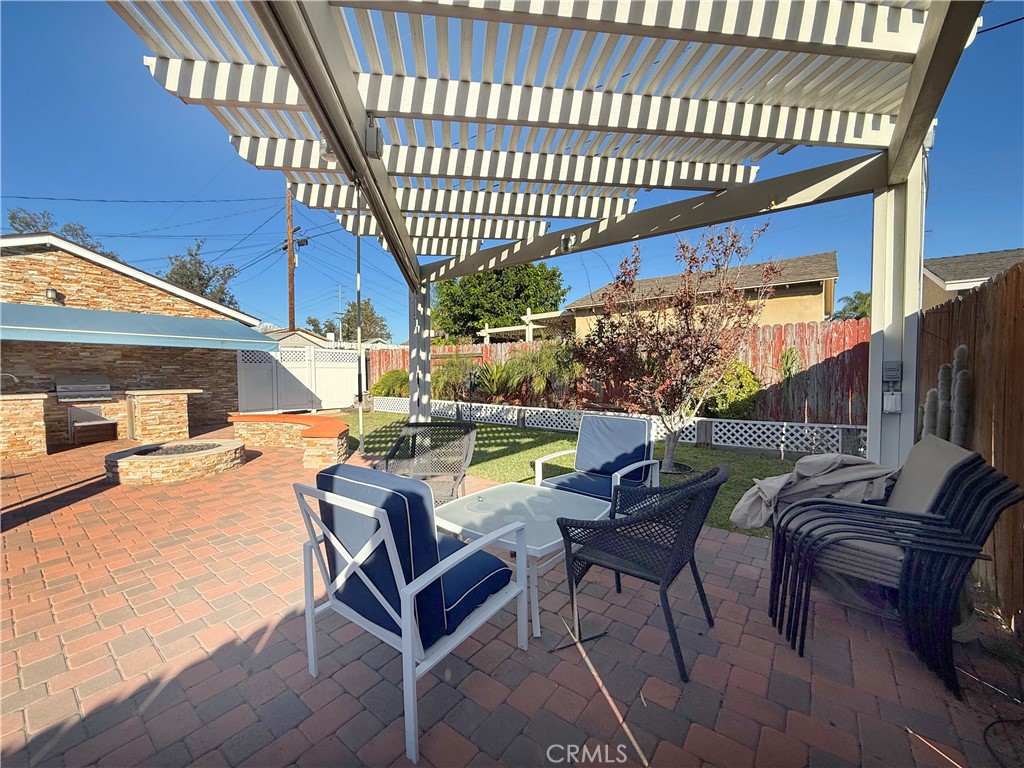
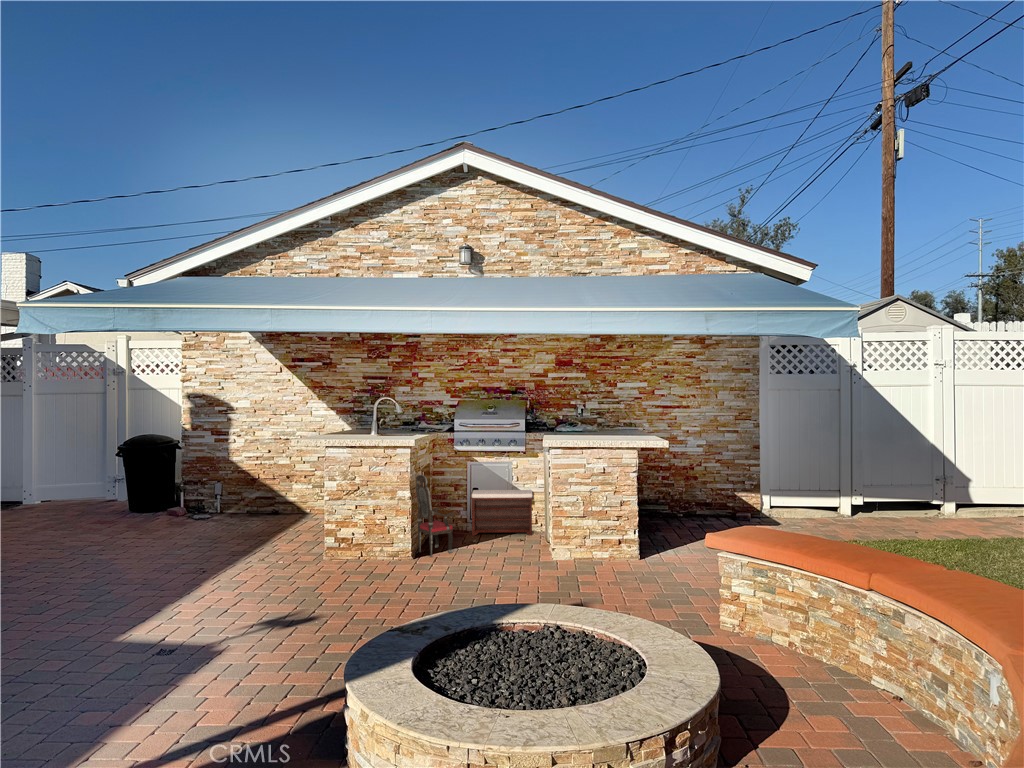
armchair: none [44,413,74,453] -> present [416,475,454,557]

